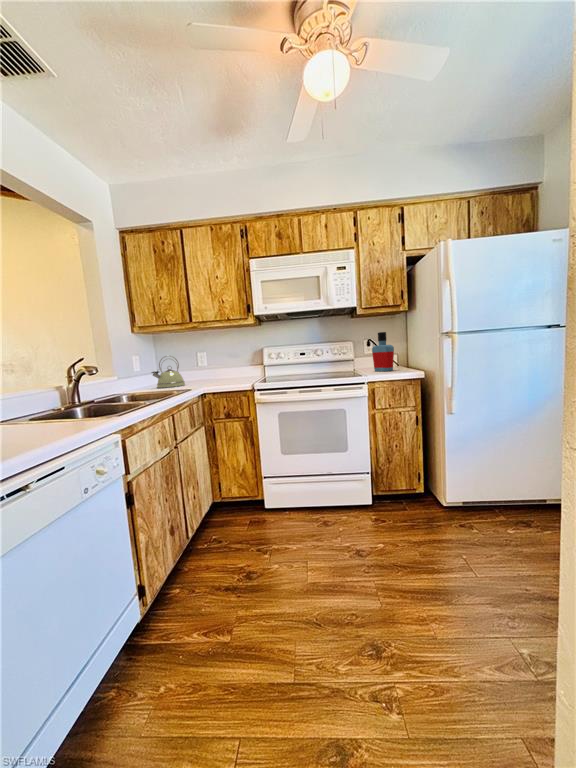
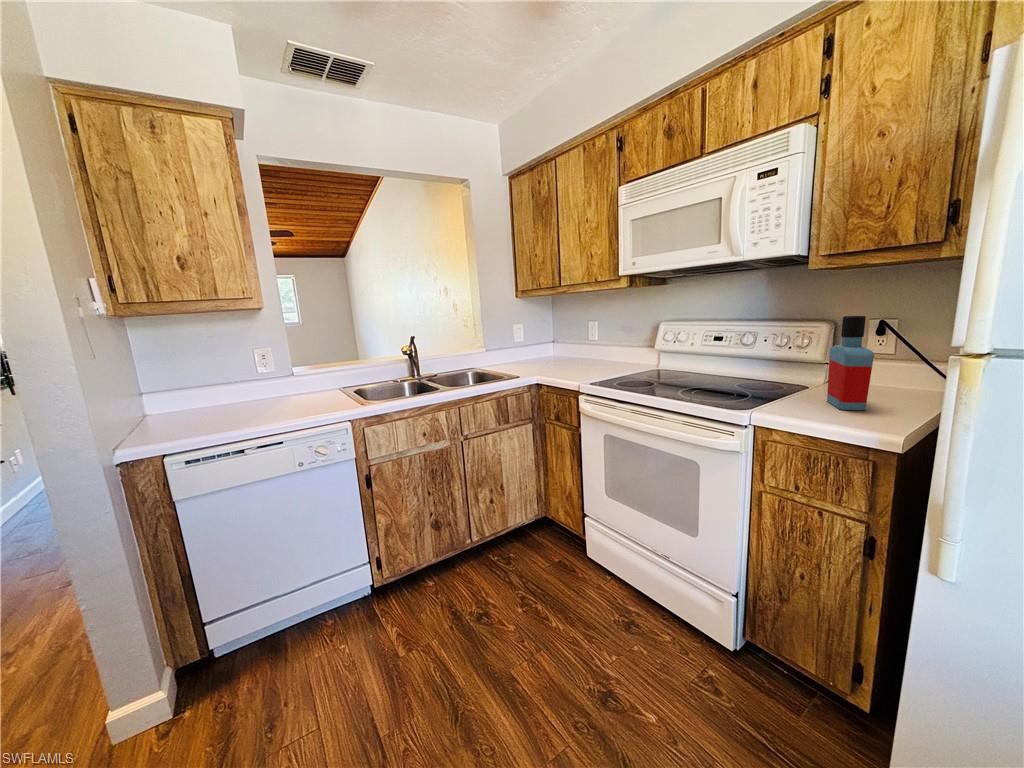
kettle: present [152,356,185,388] -> none [529,324,566,364]

